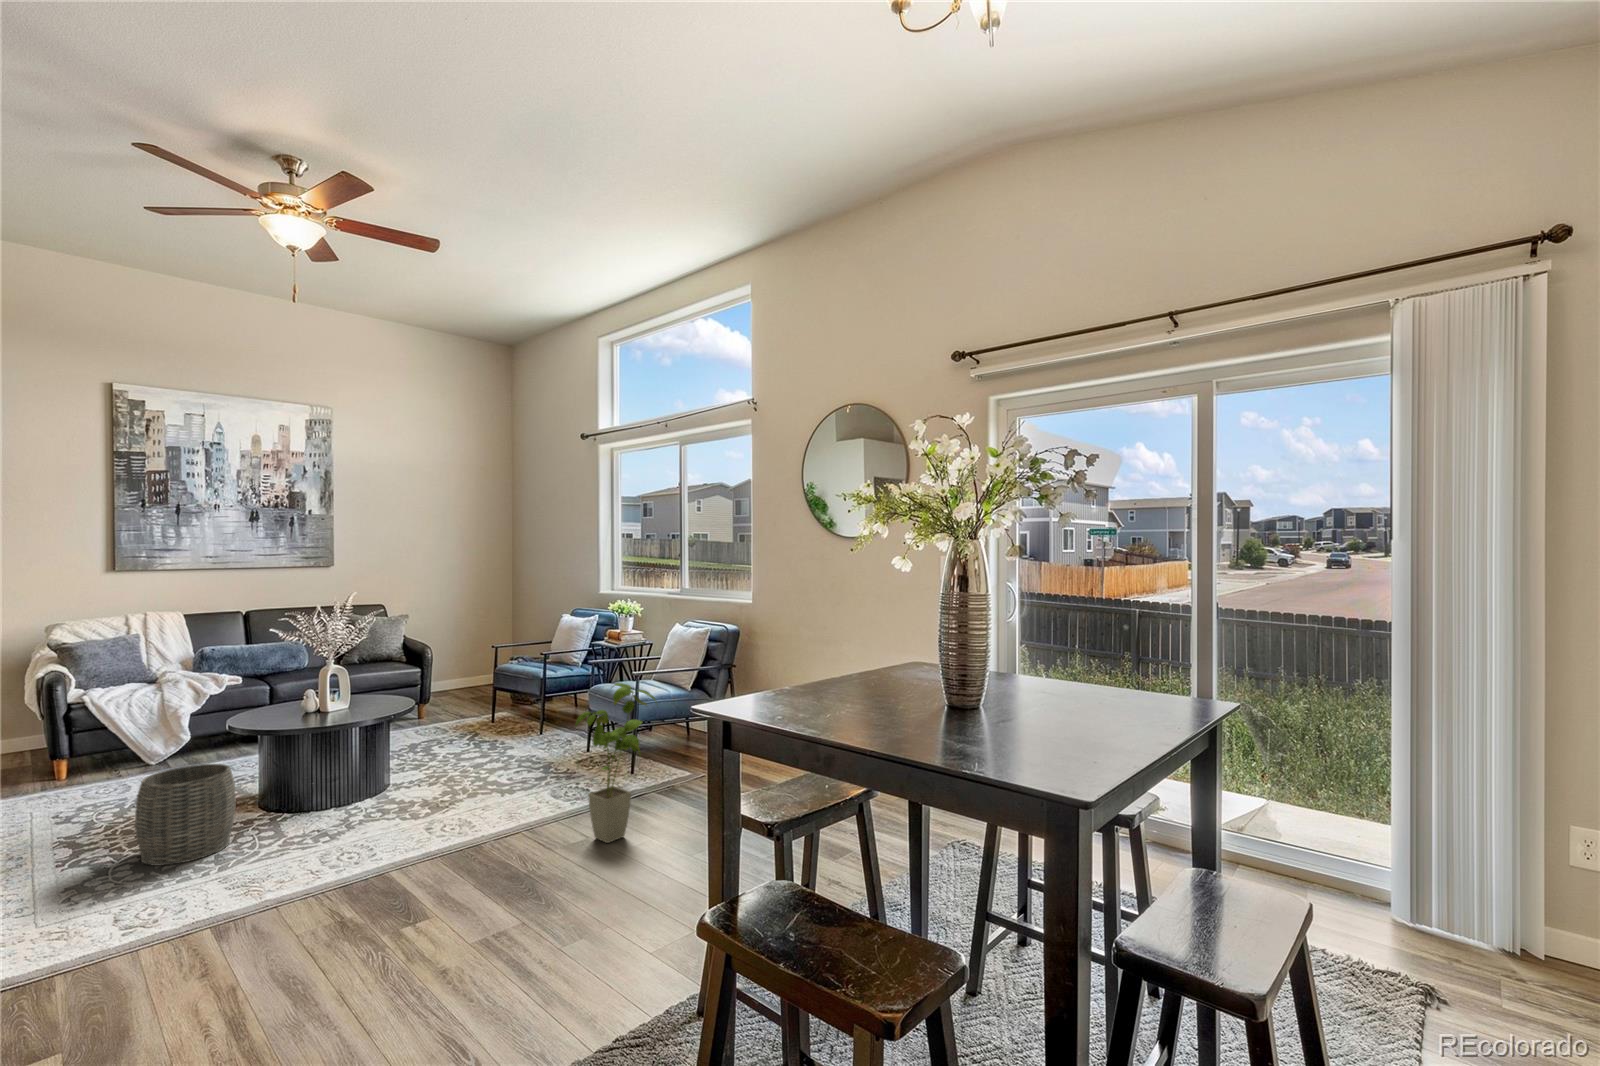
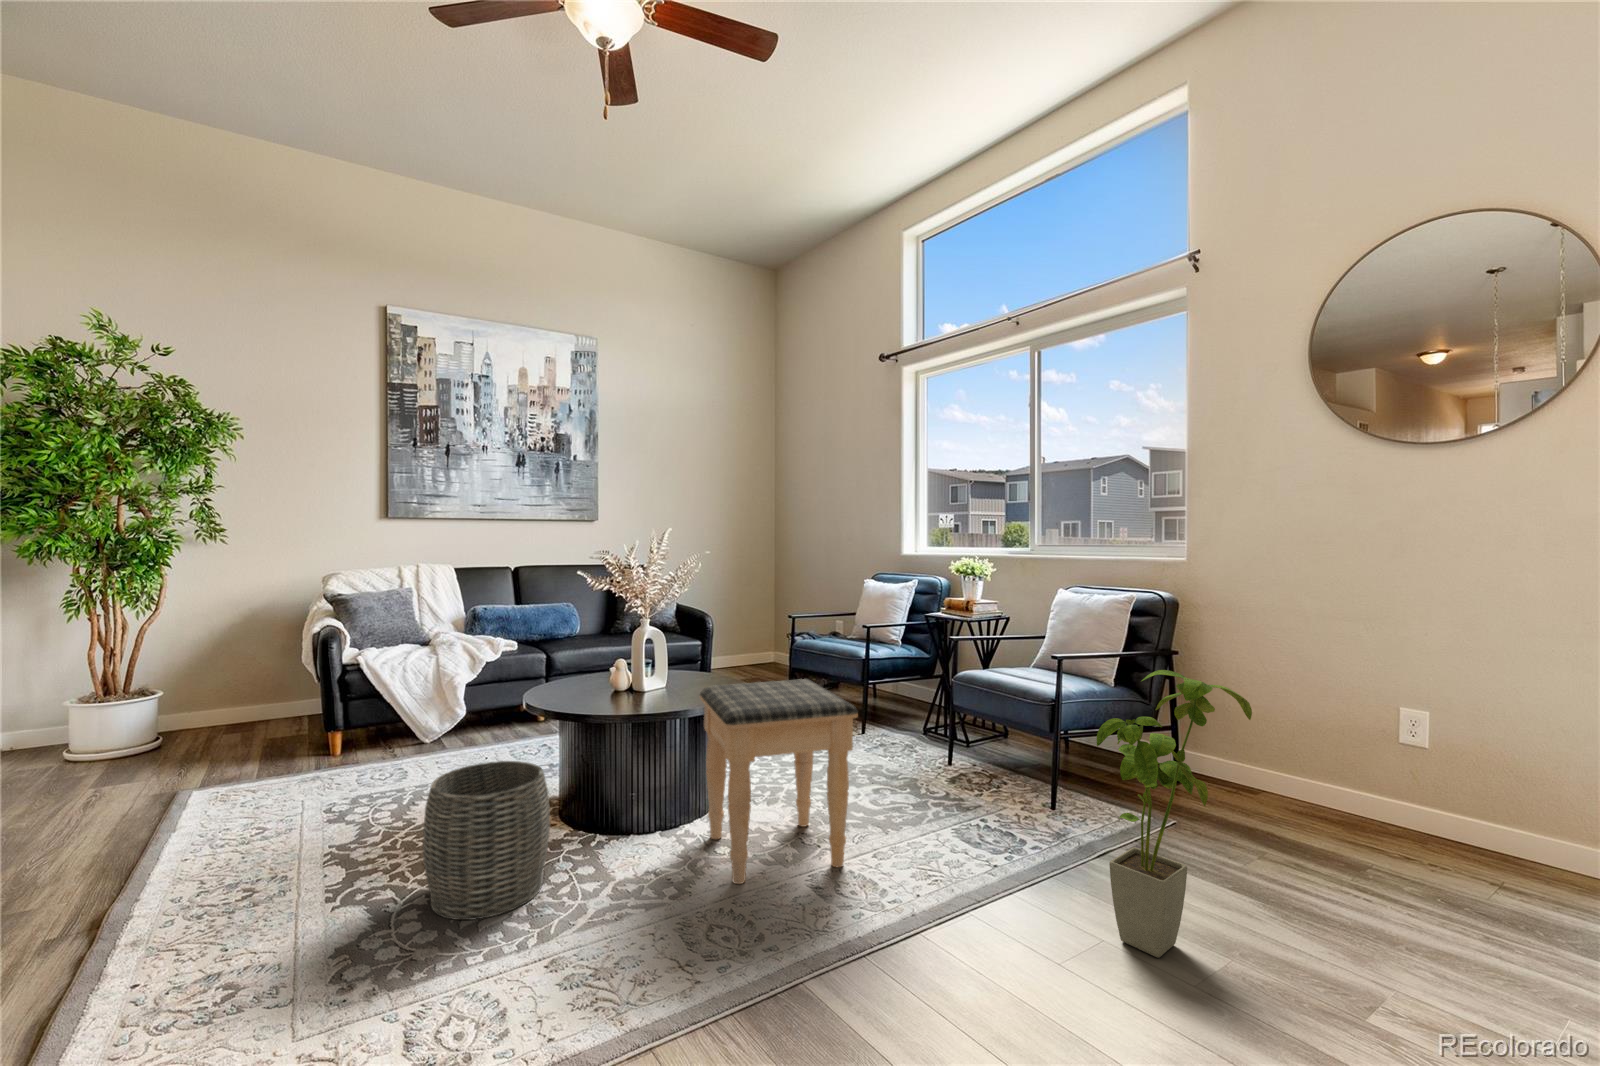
footstool: none [362,698,464,832] -> present [700,679,858,884]

